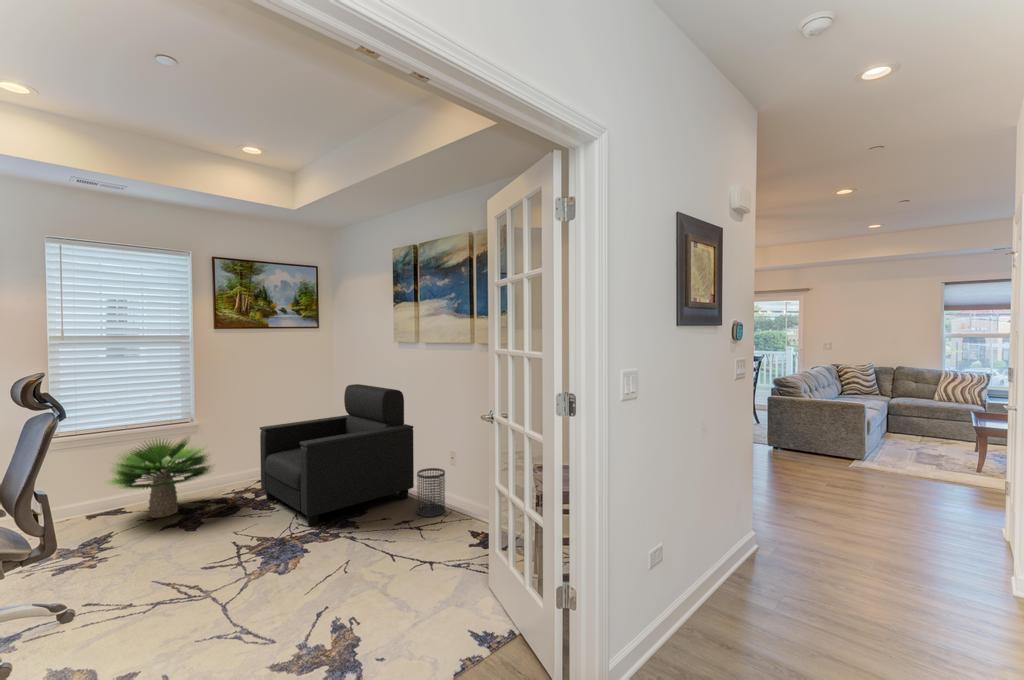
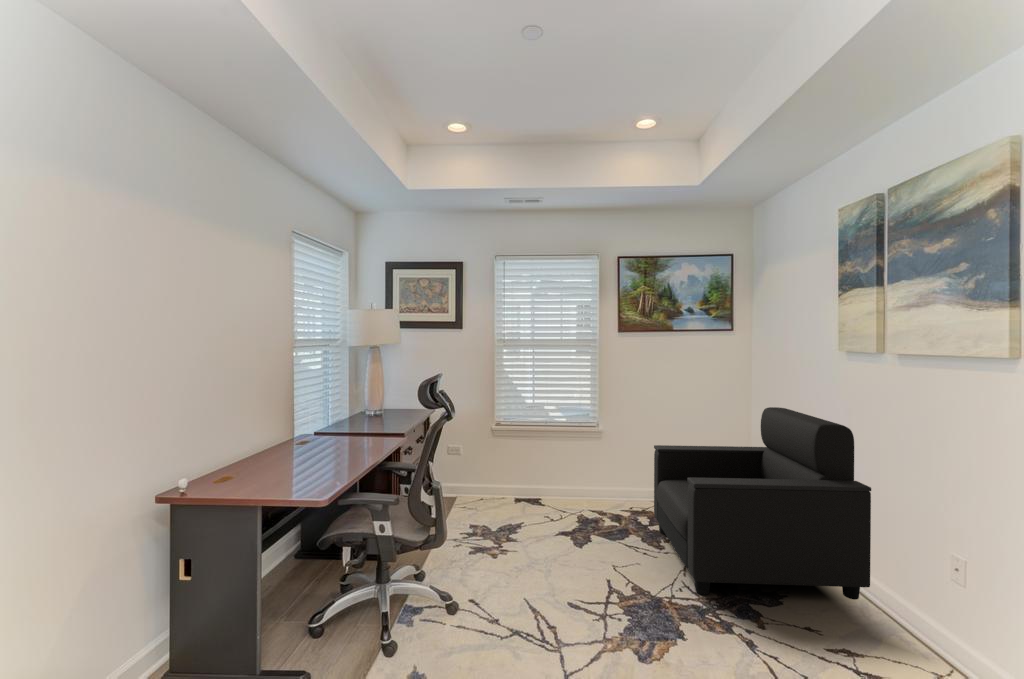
potted plant: present [110,439,211,518] -> none [517,437,612,520]
wastebasket: present [417,468,445,517] -> none [875,568,937,664]

